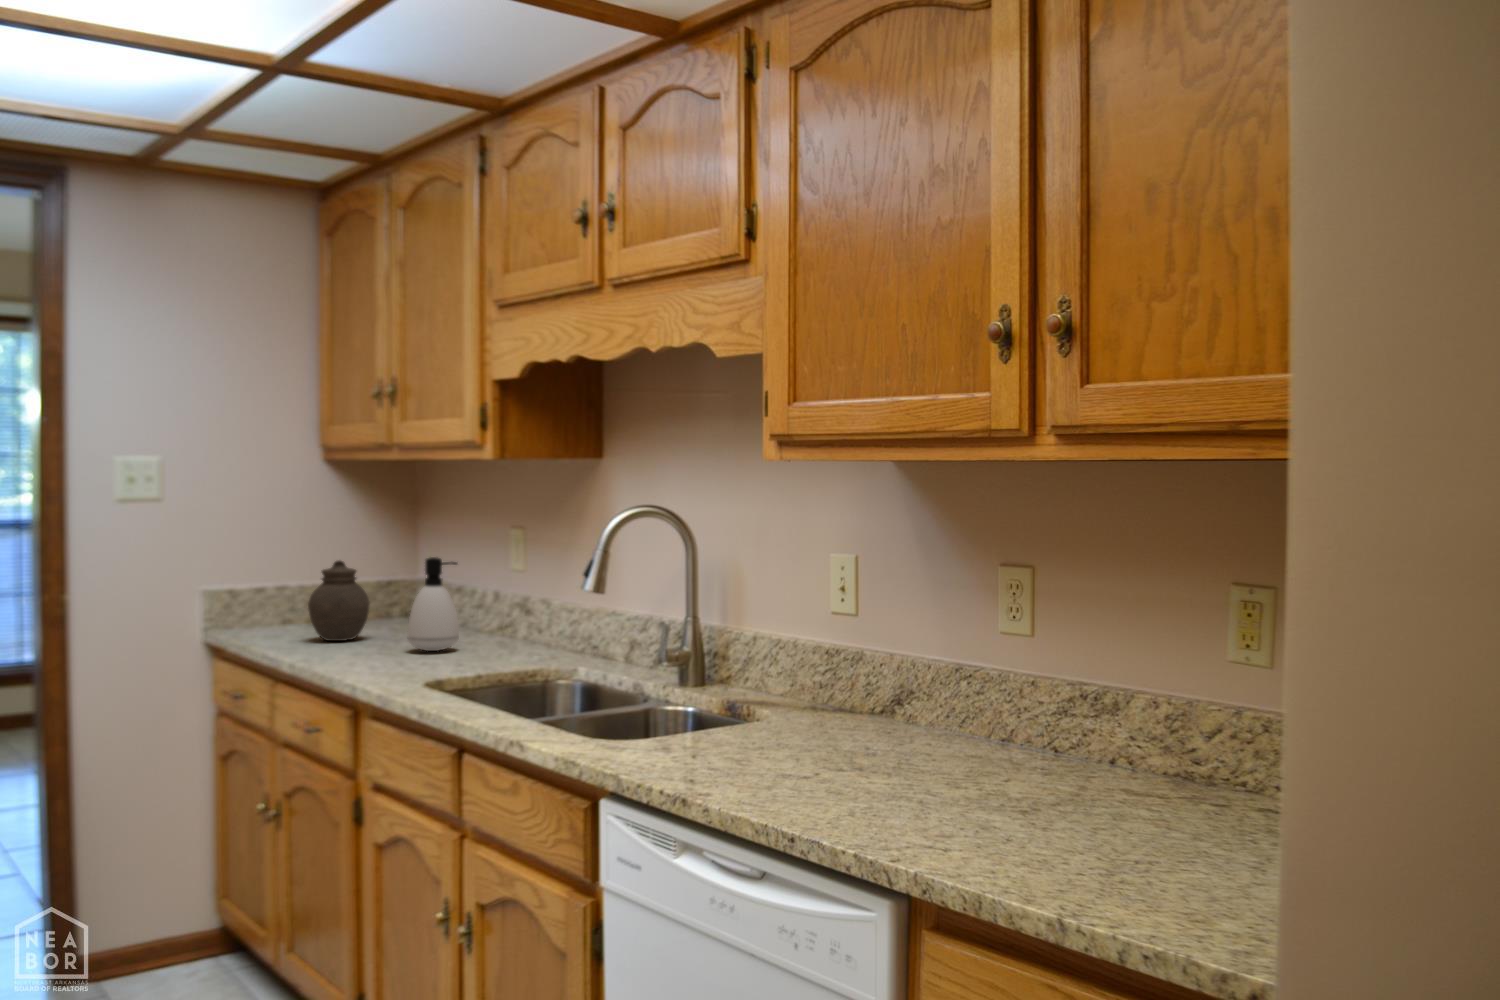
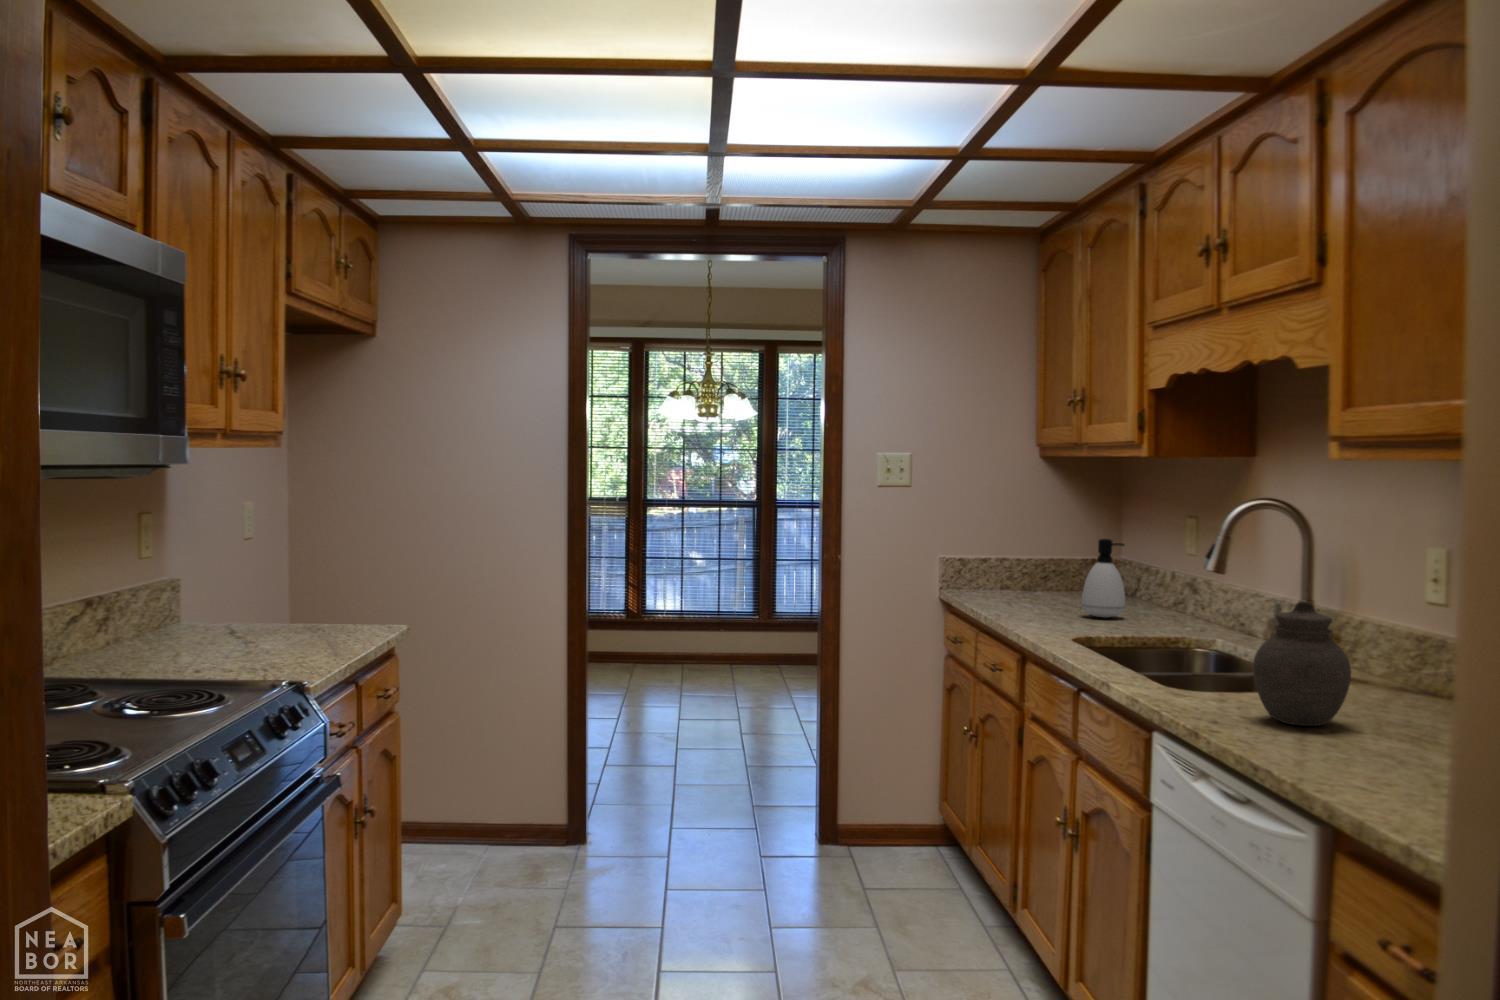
jar: present [308,561,369,641] -> present [1253,601,1351,726]

